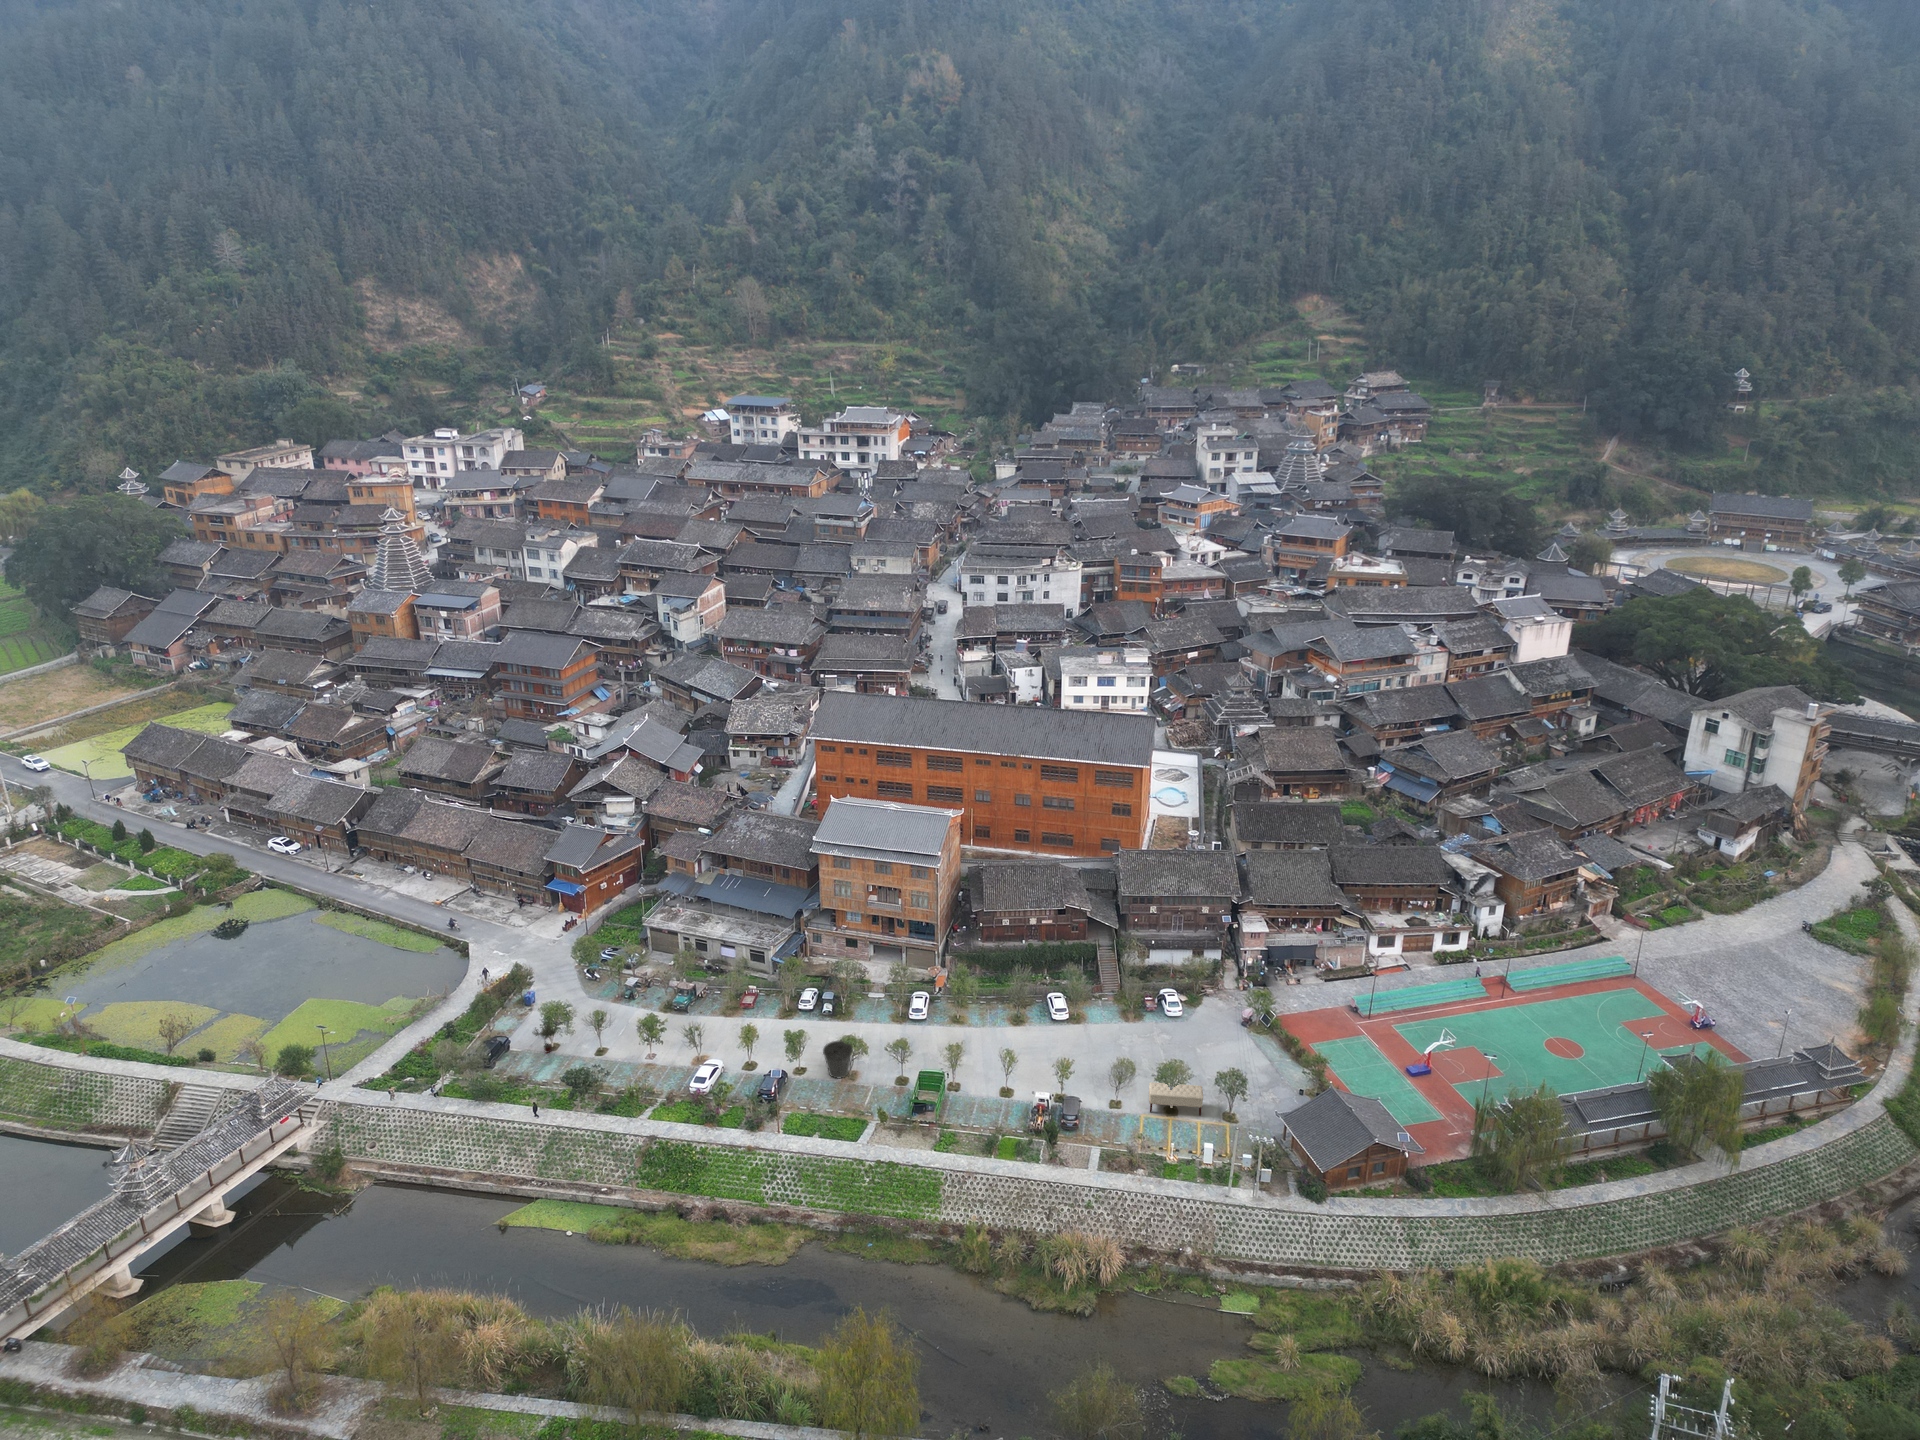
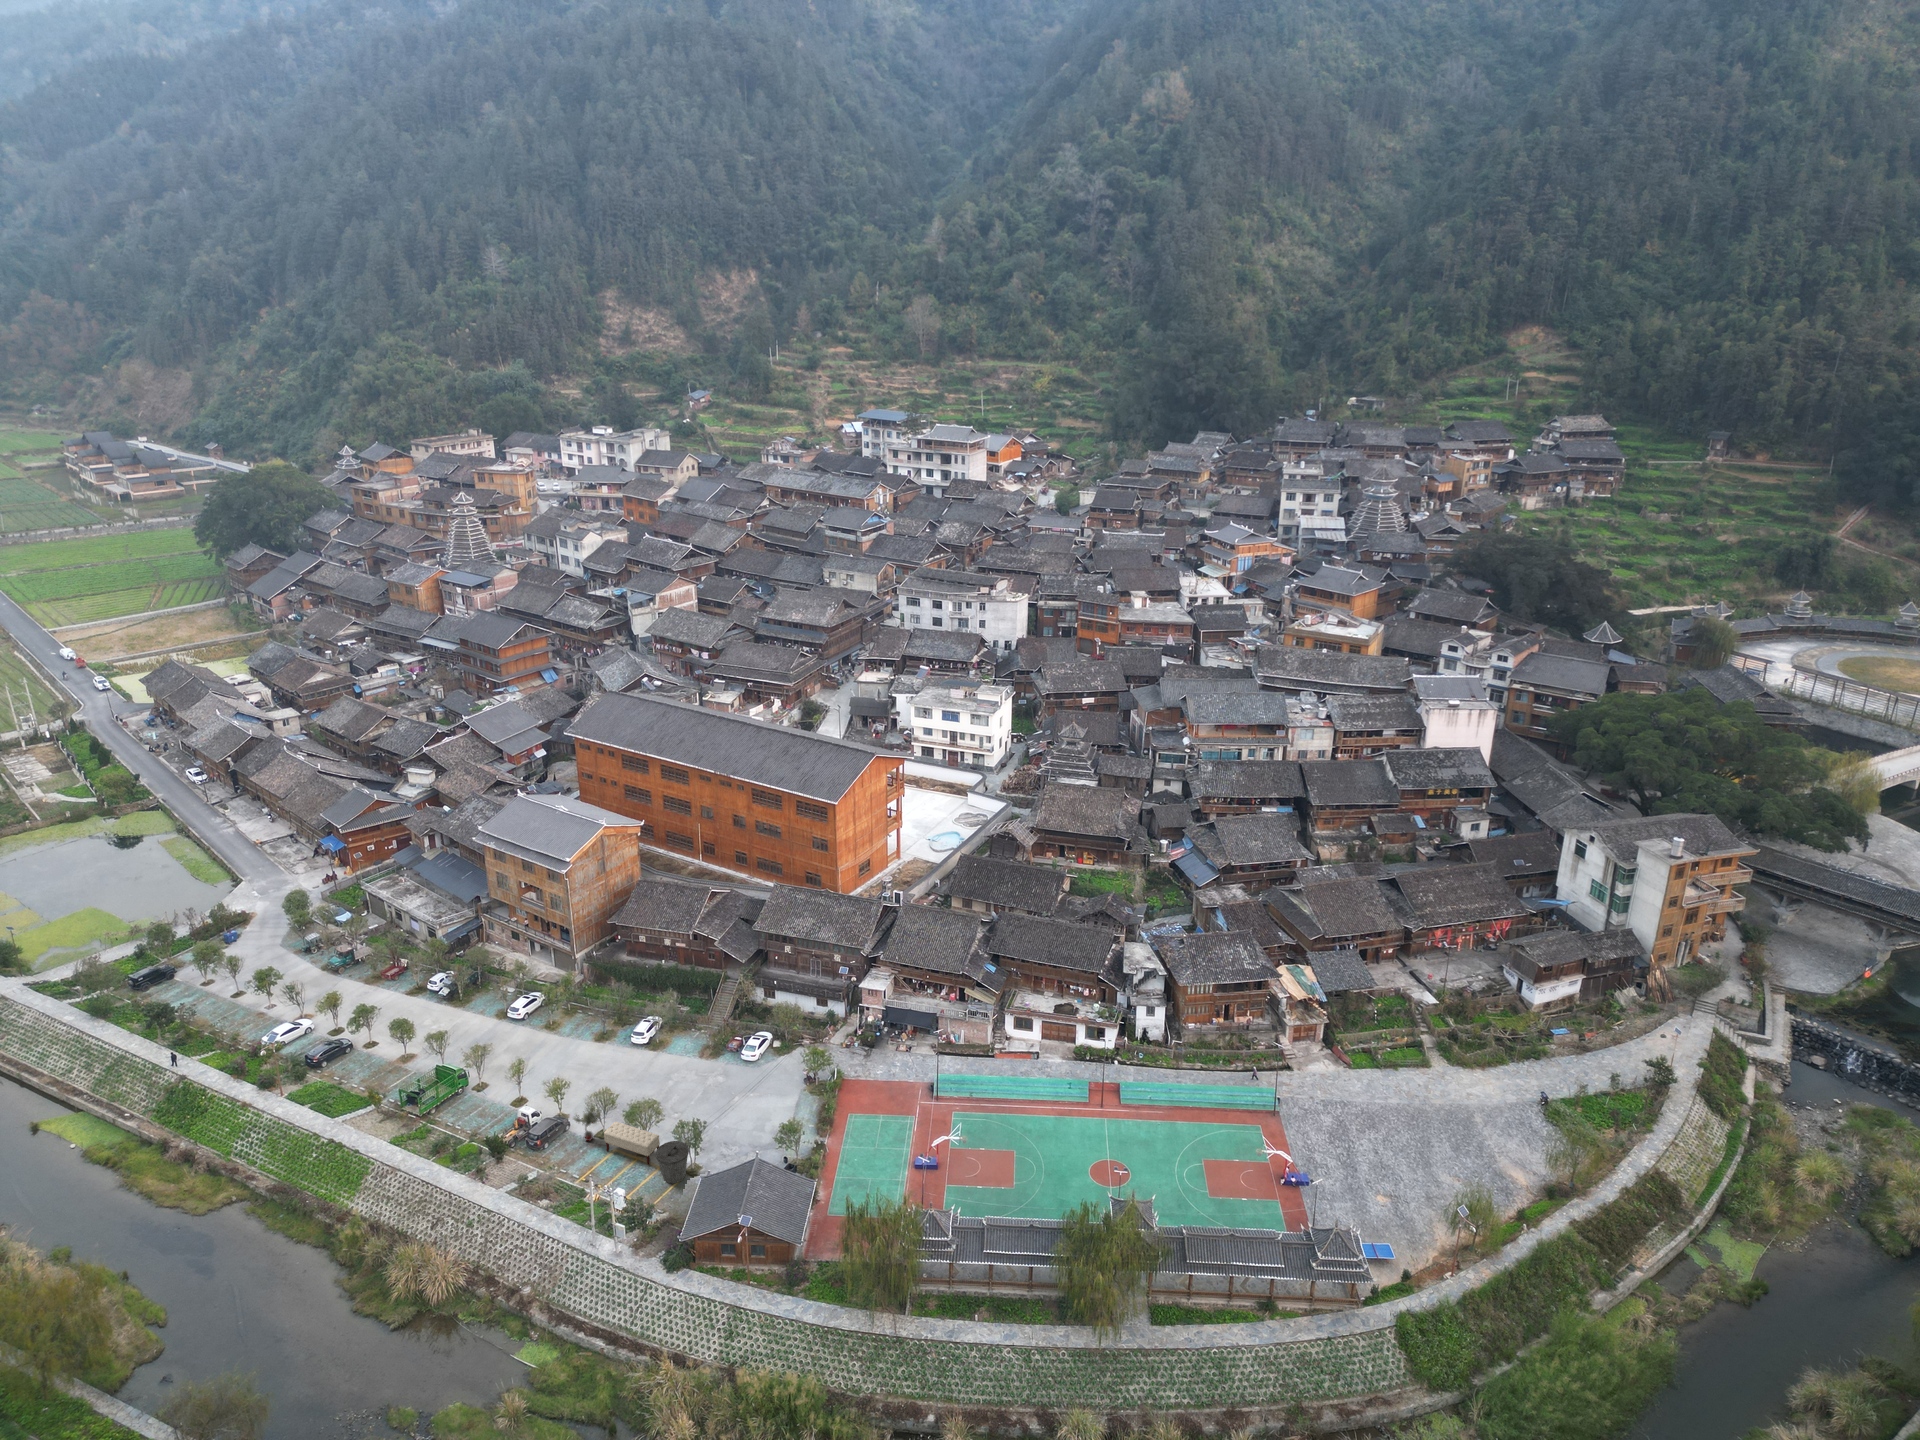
potted tree: present [532,1021,557,1053] -> present [573,1106,600,1141]
trash can: present [823,1041,853,1078] -> present [656,1141,689,1183]

